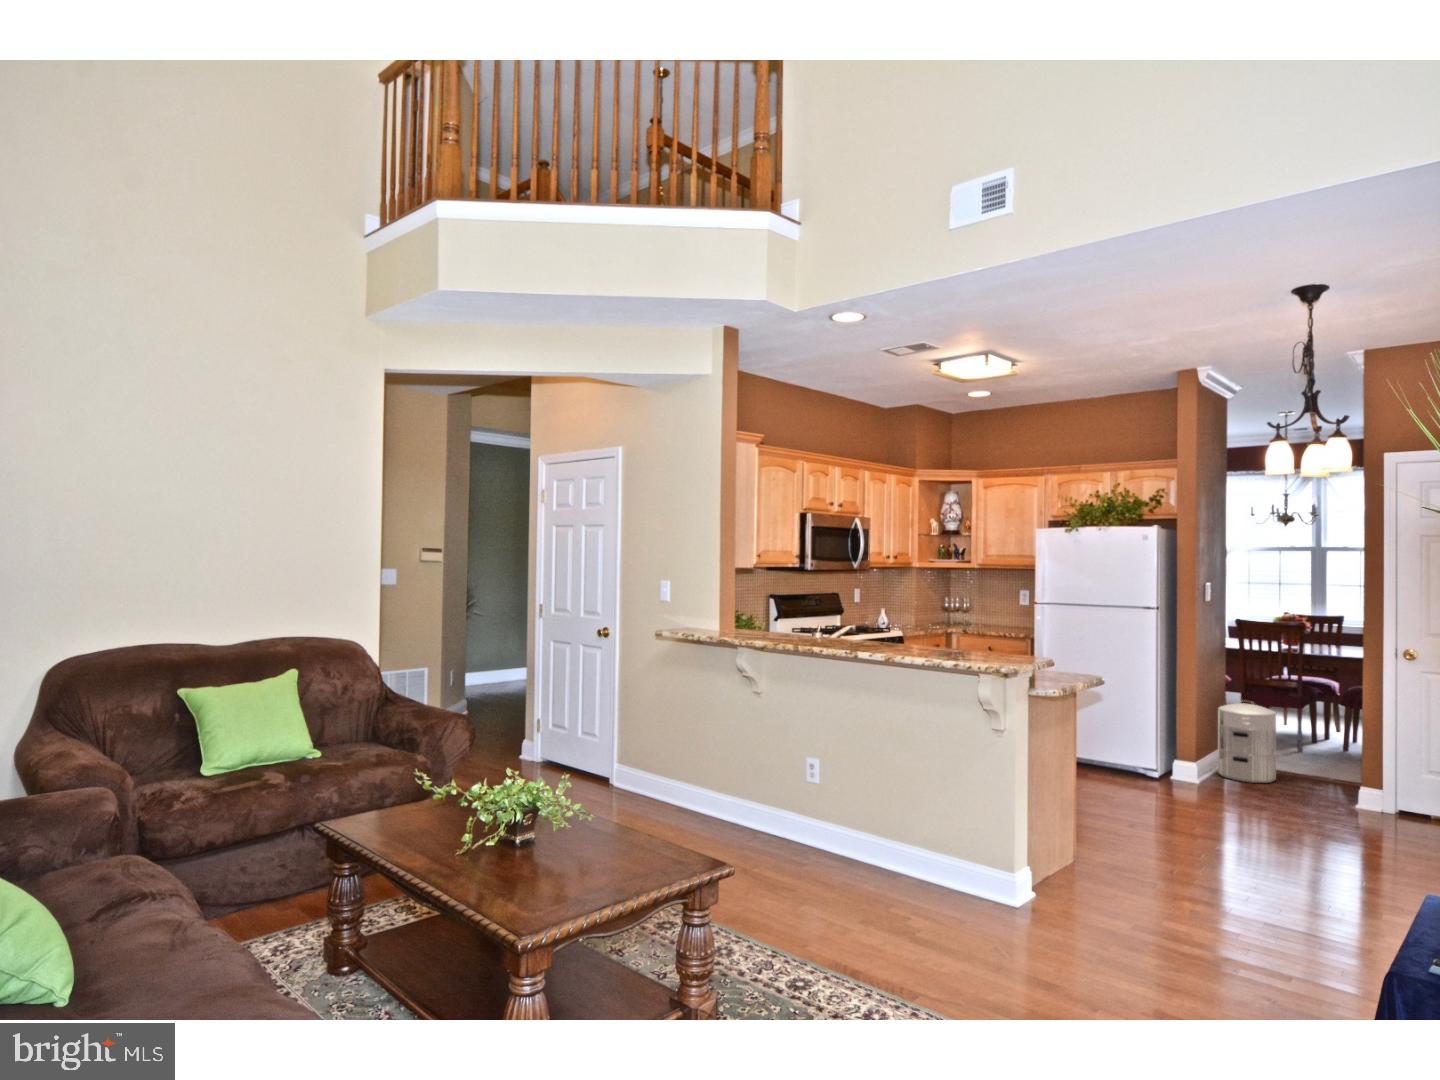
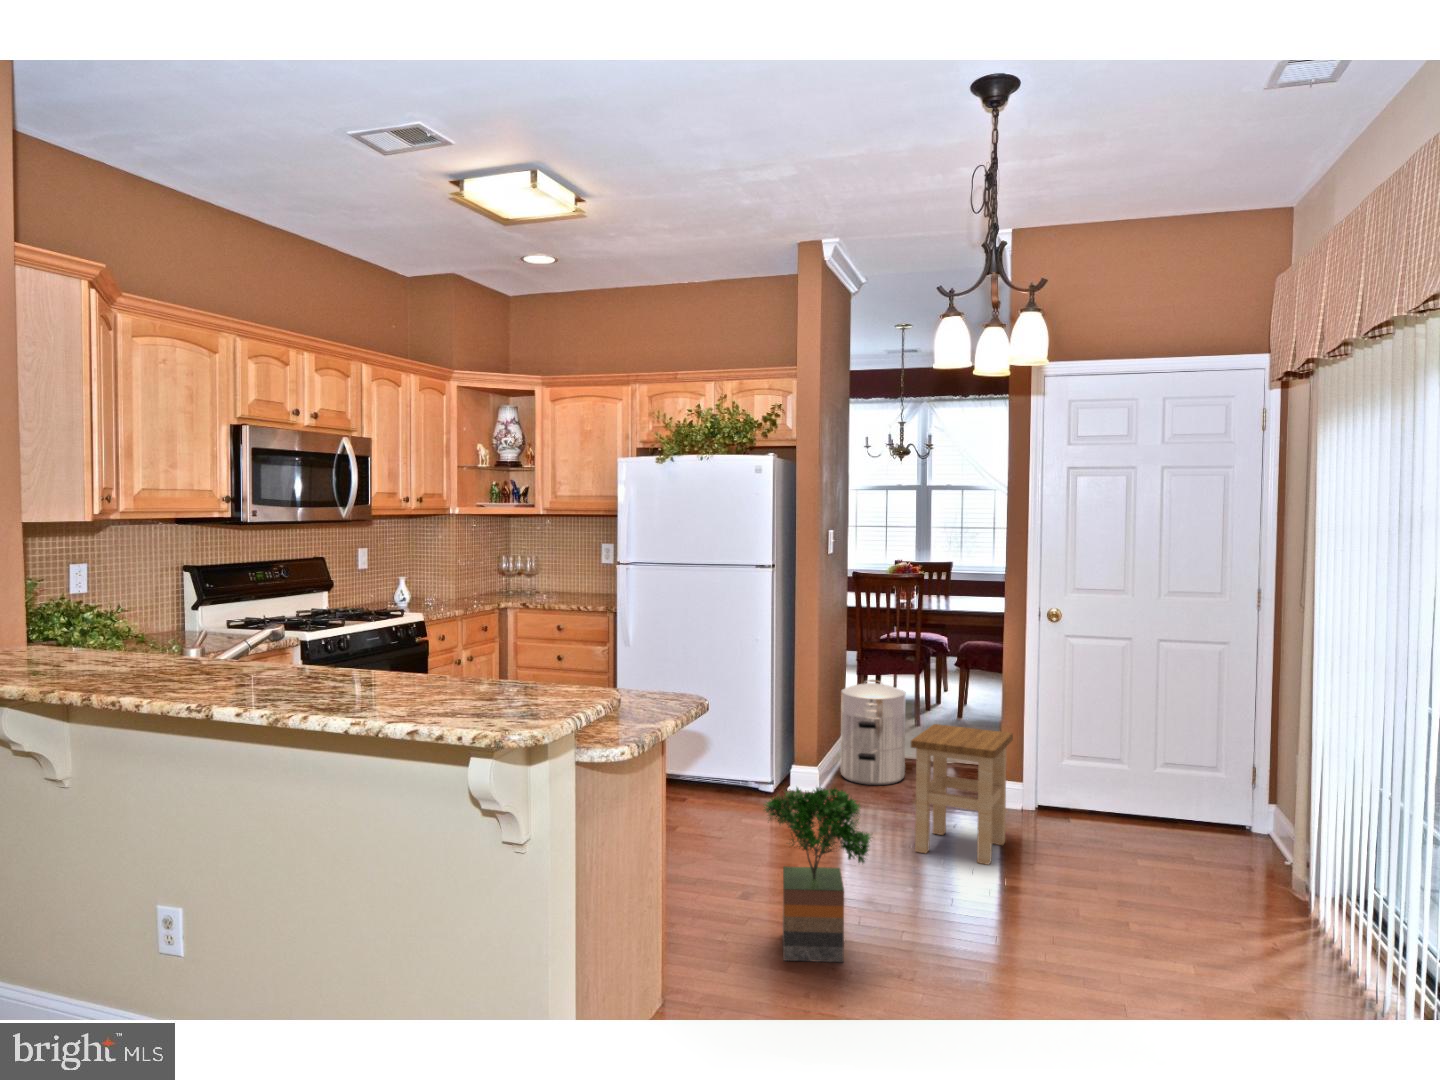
stool: none [1271,730,1365,834] -> present [911,724,1013,865]
potted tree: none [1149,745,1231,862] -> present [764,787,871,962]

